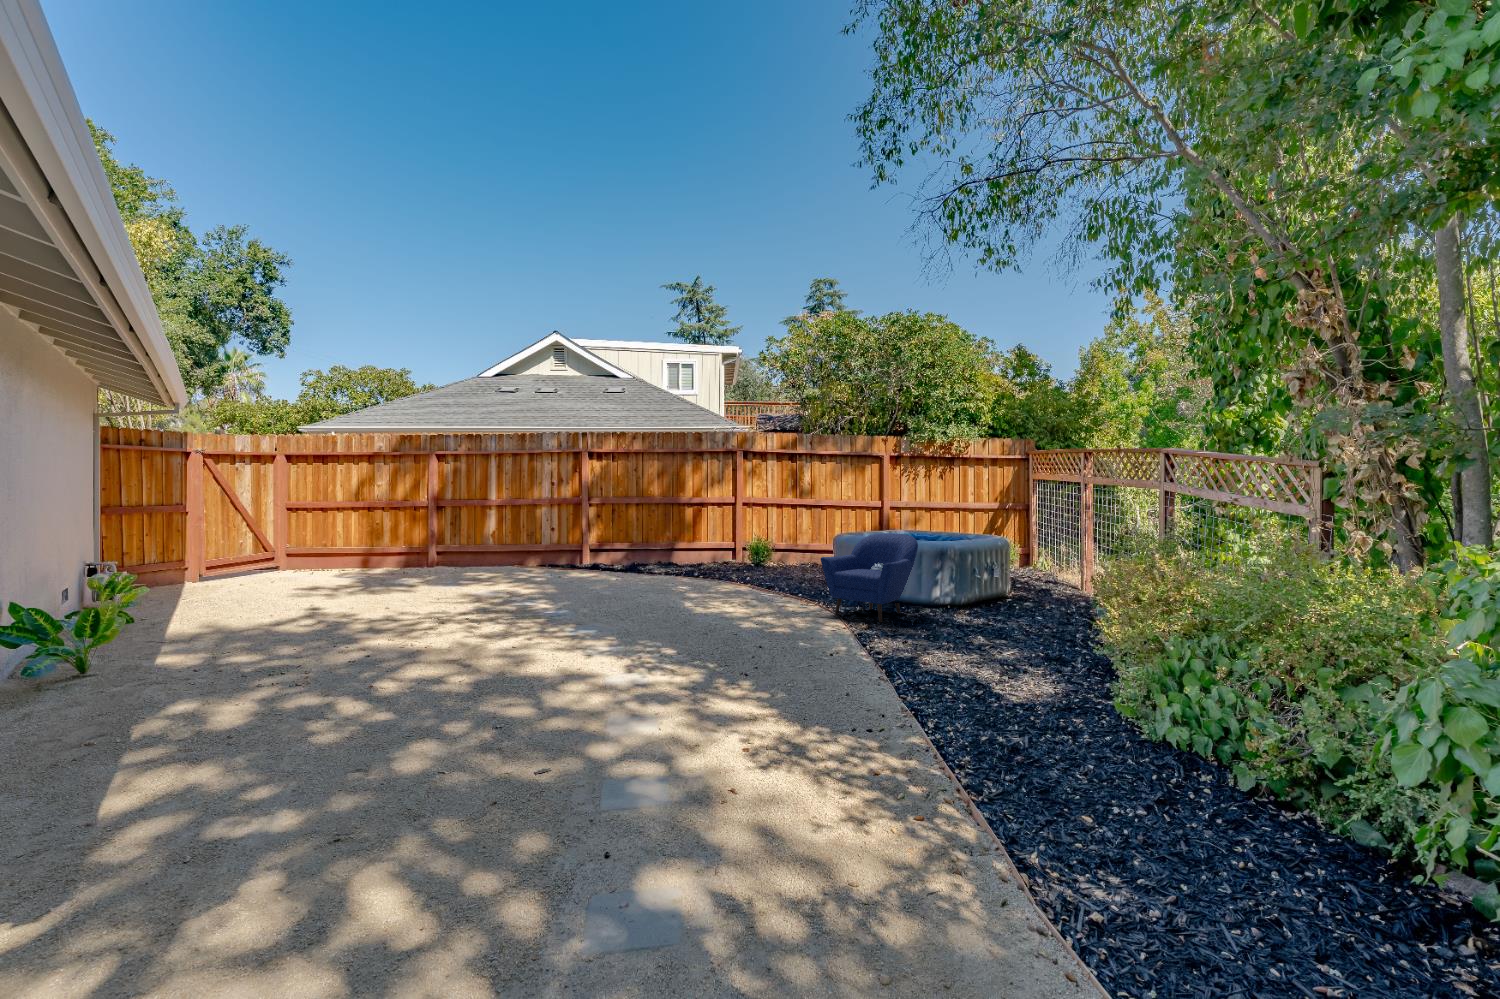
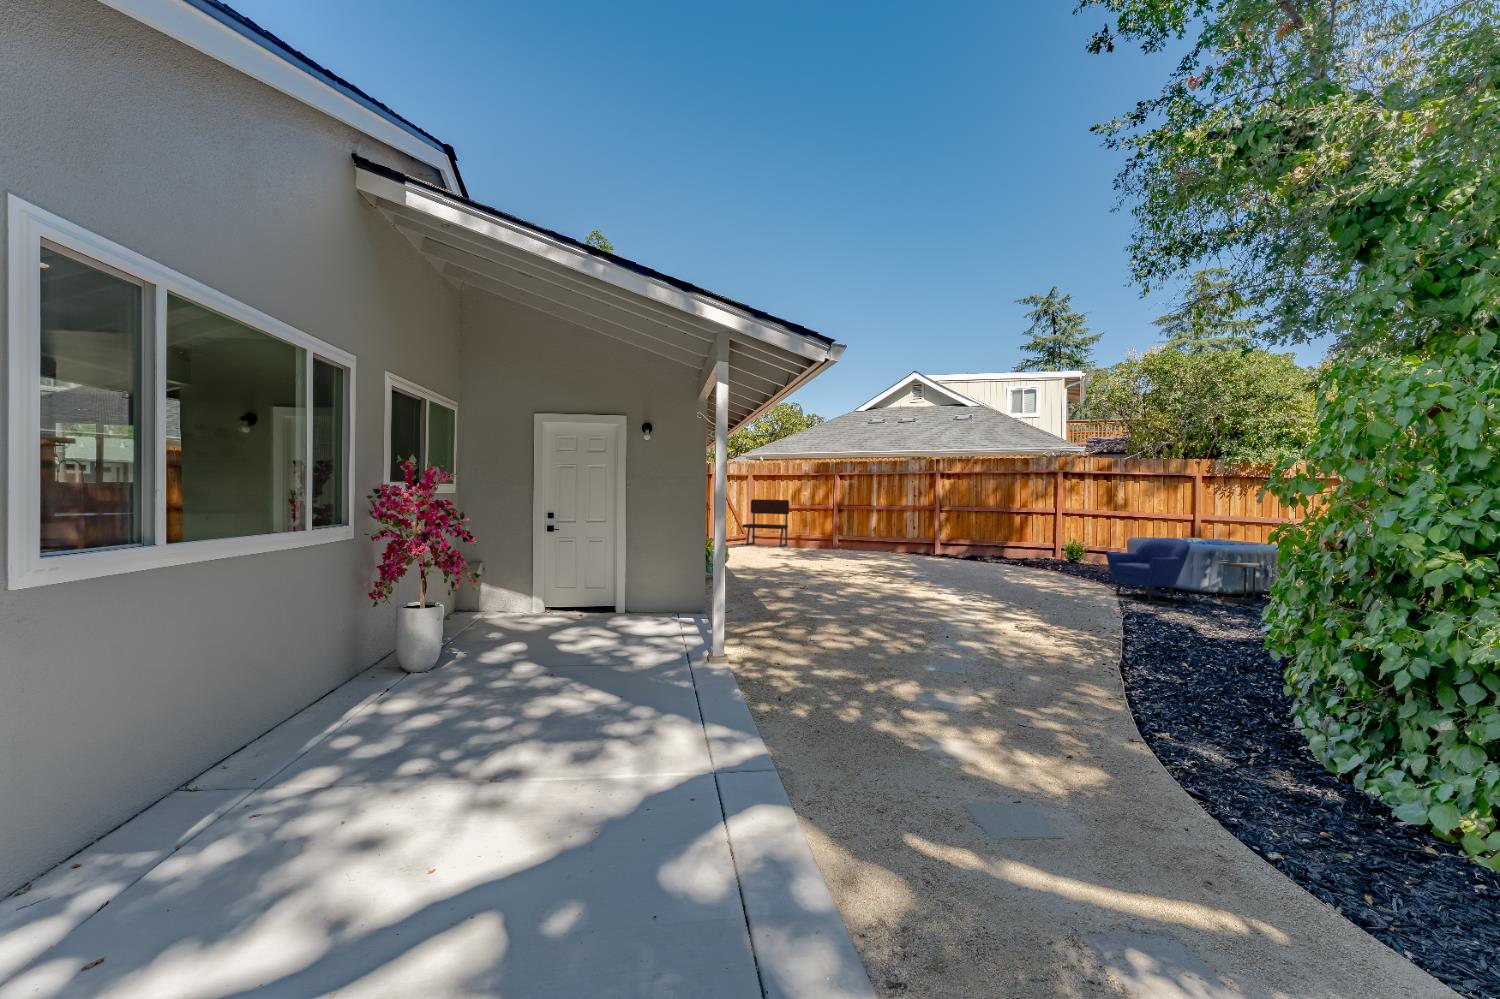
bench: none [253,495,348,573] -> present [742,499,789,547]
side table: none [945,559,990,614] -> present [1220,562,1260,605]

